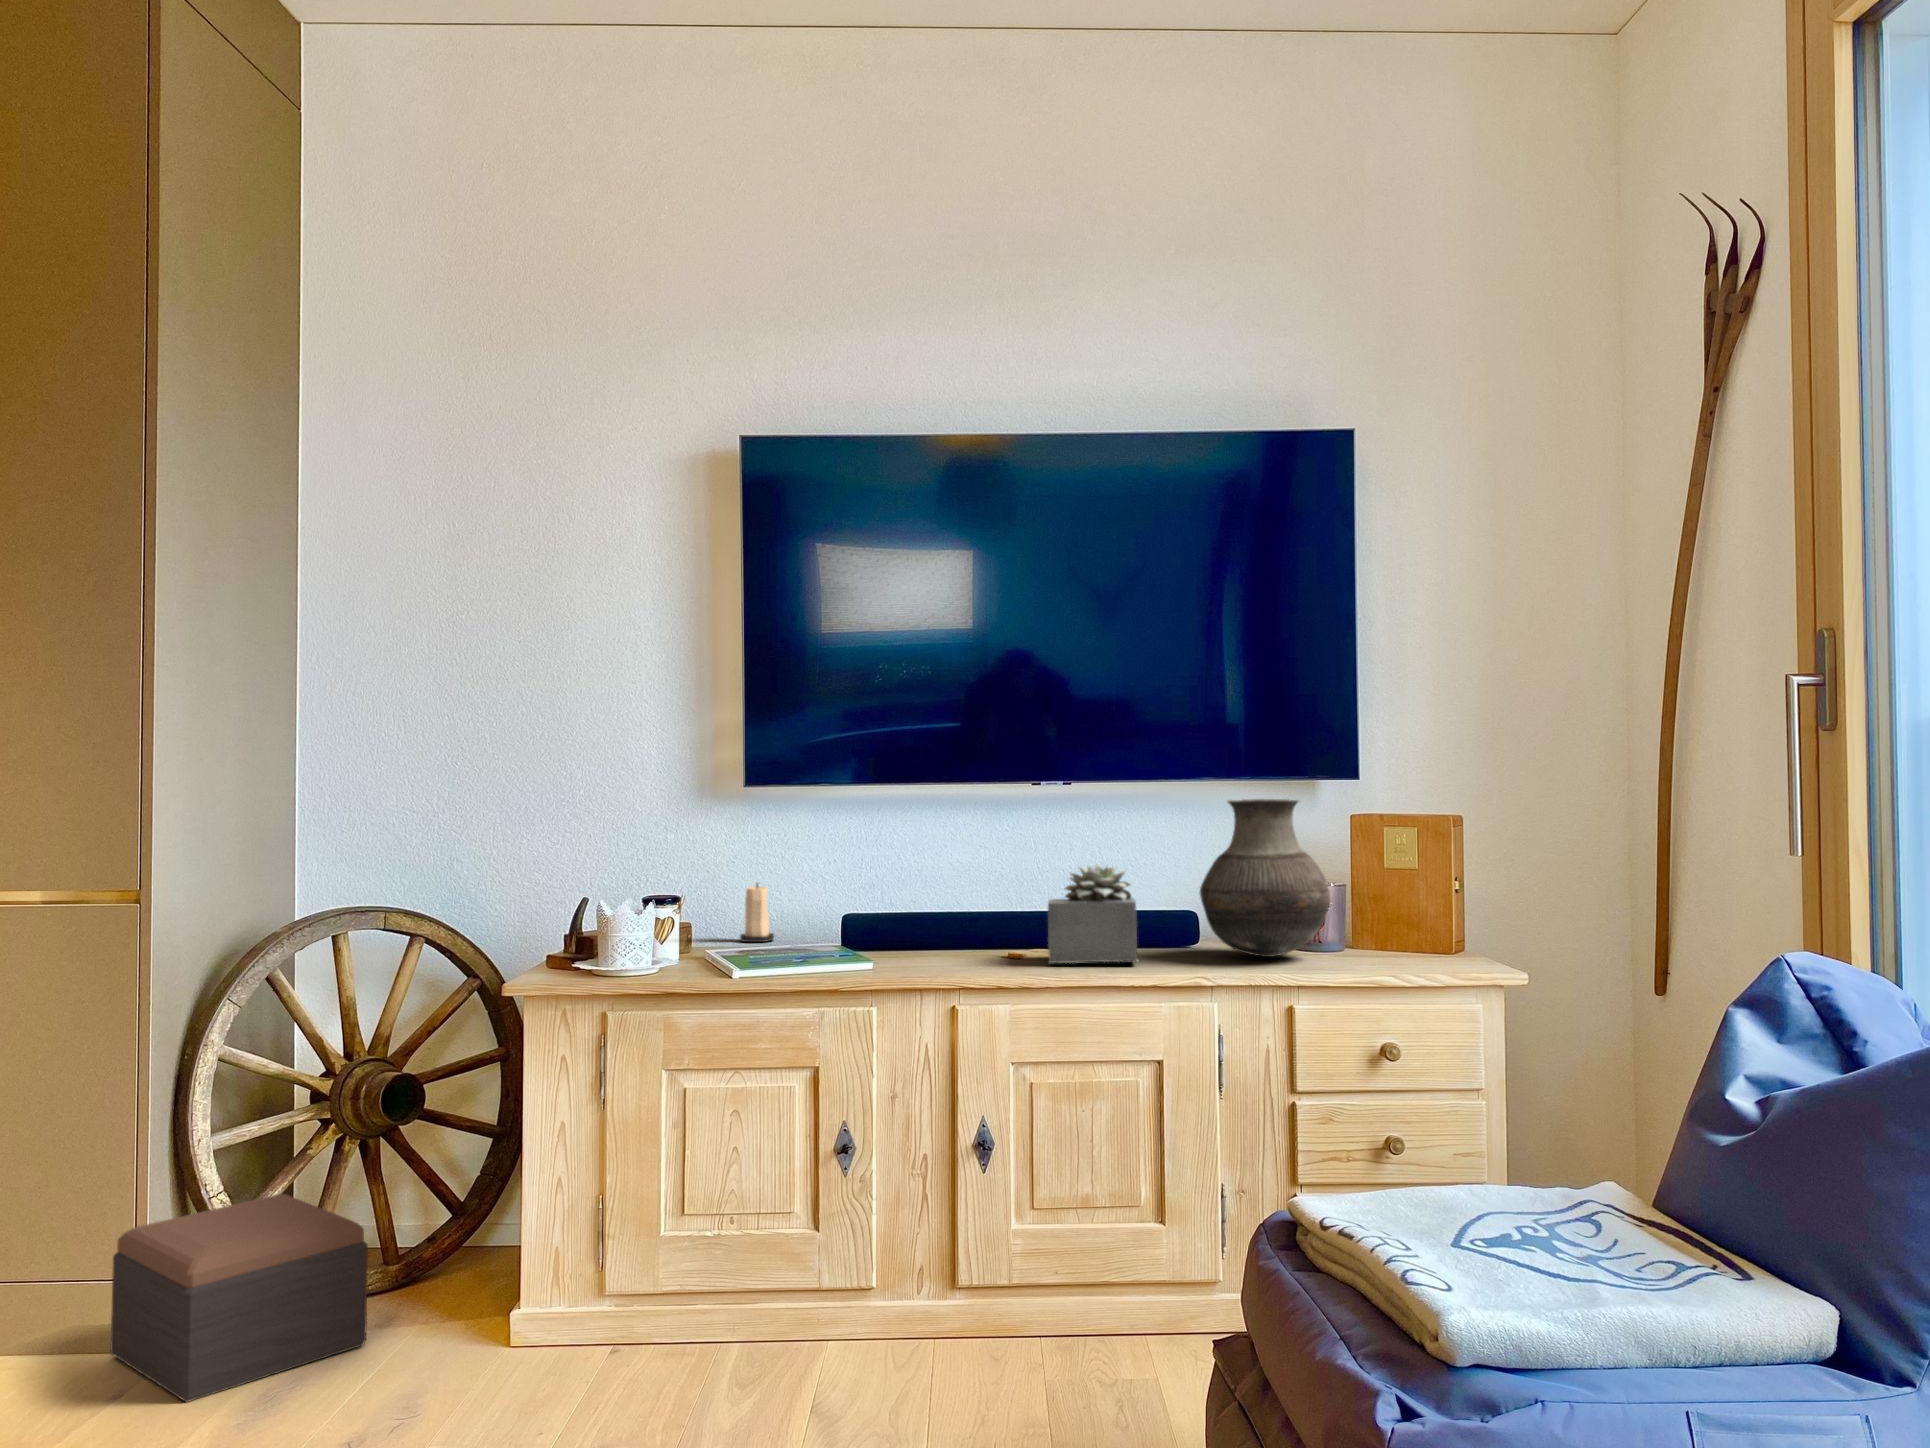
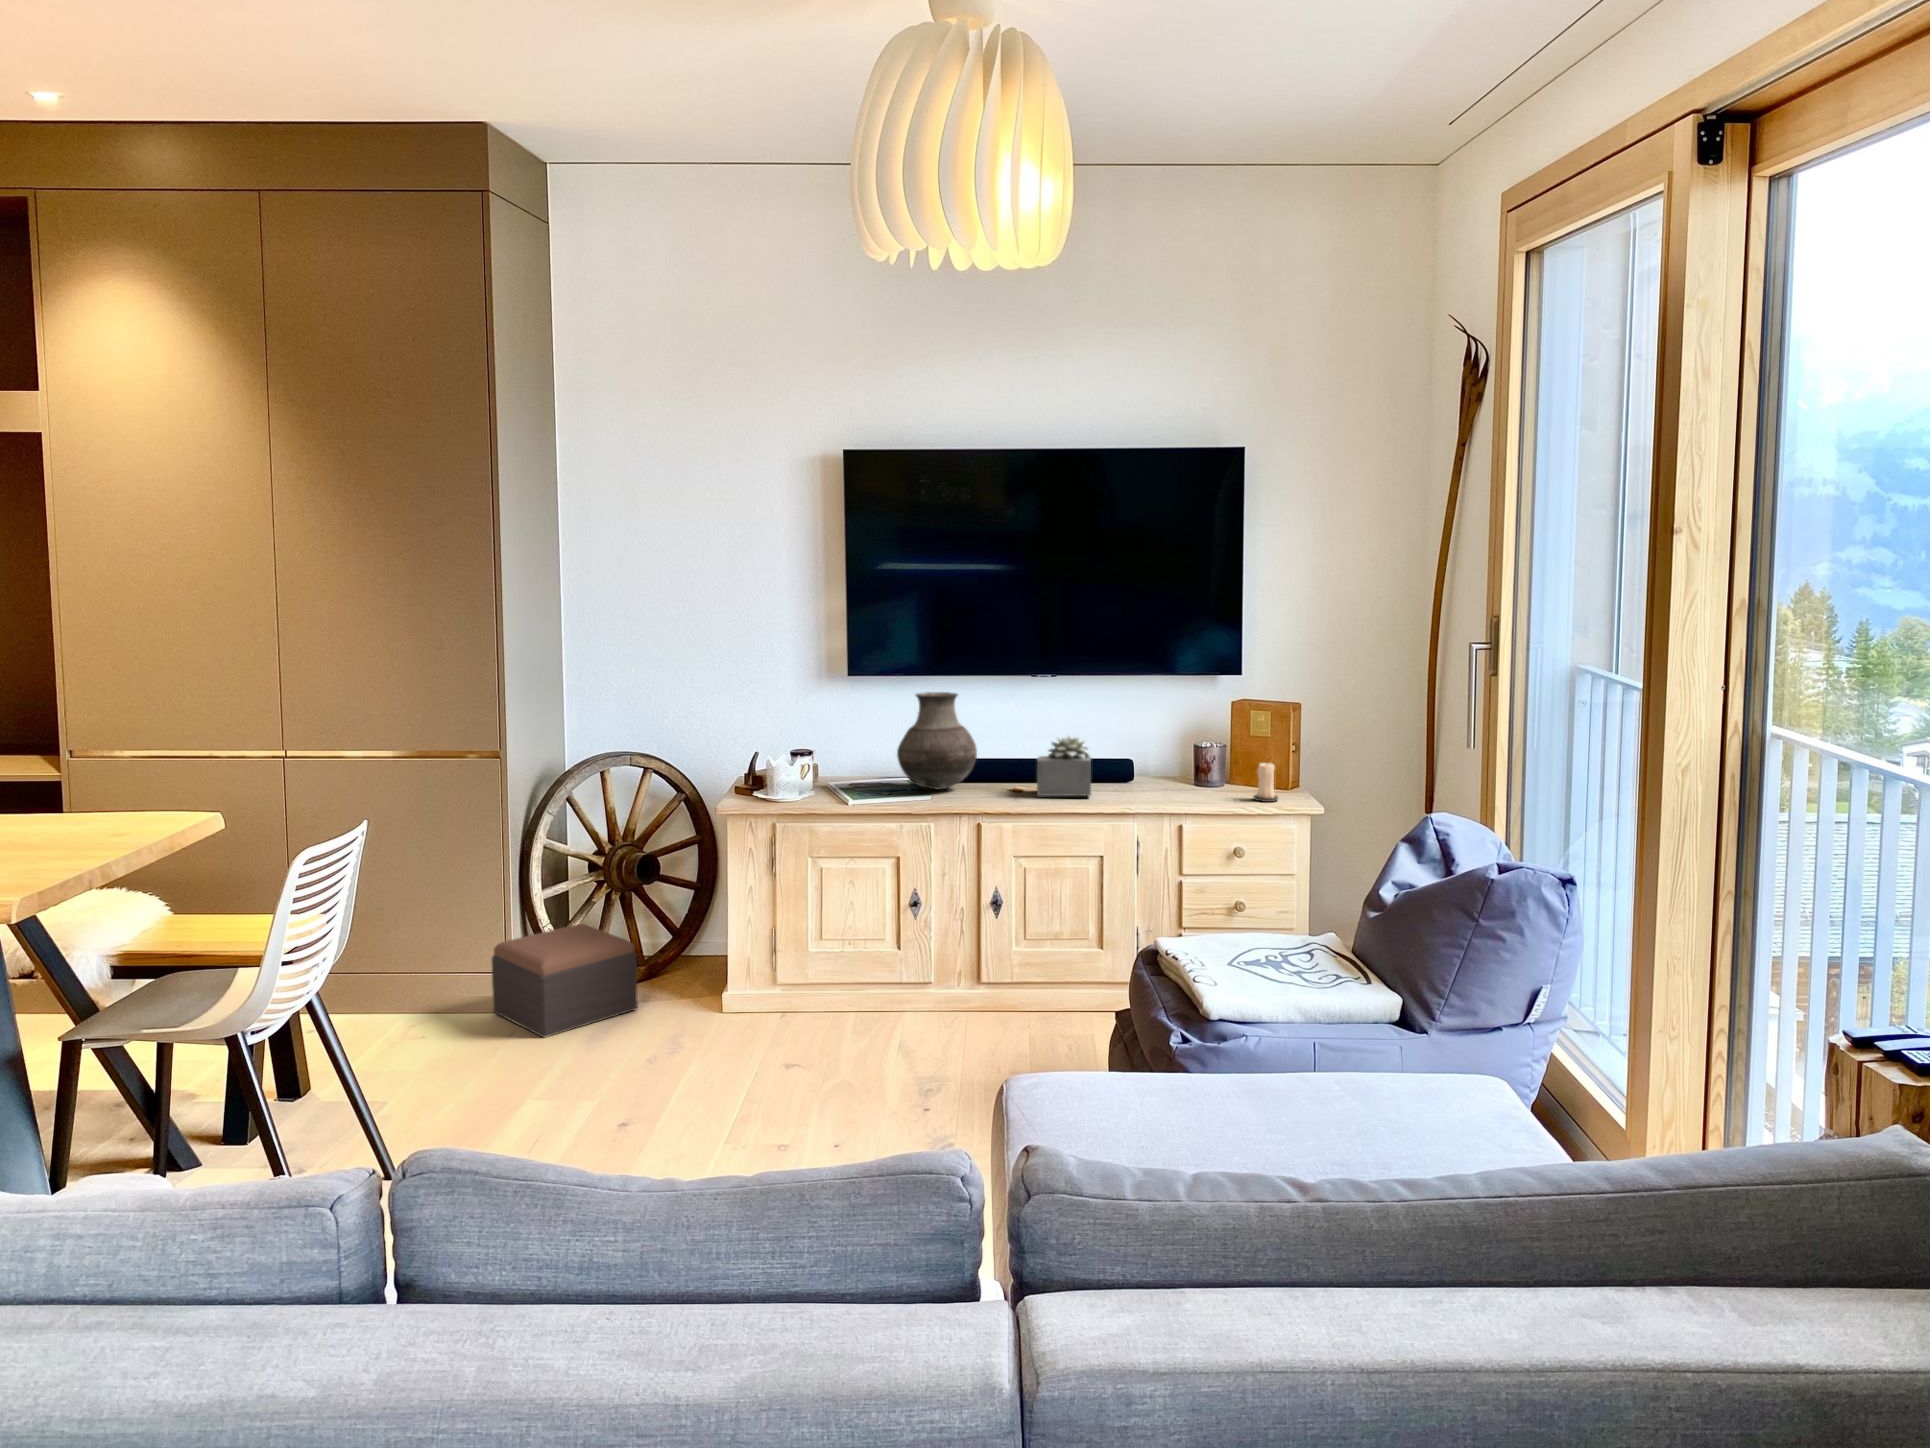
vase: present [1200,799,1330,957] -> present [897,692,977,789]
candle: present [740,884,774,942] -> present [1253,762,1278,802]

